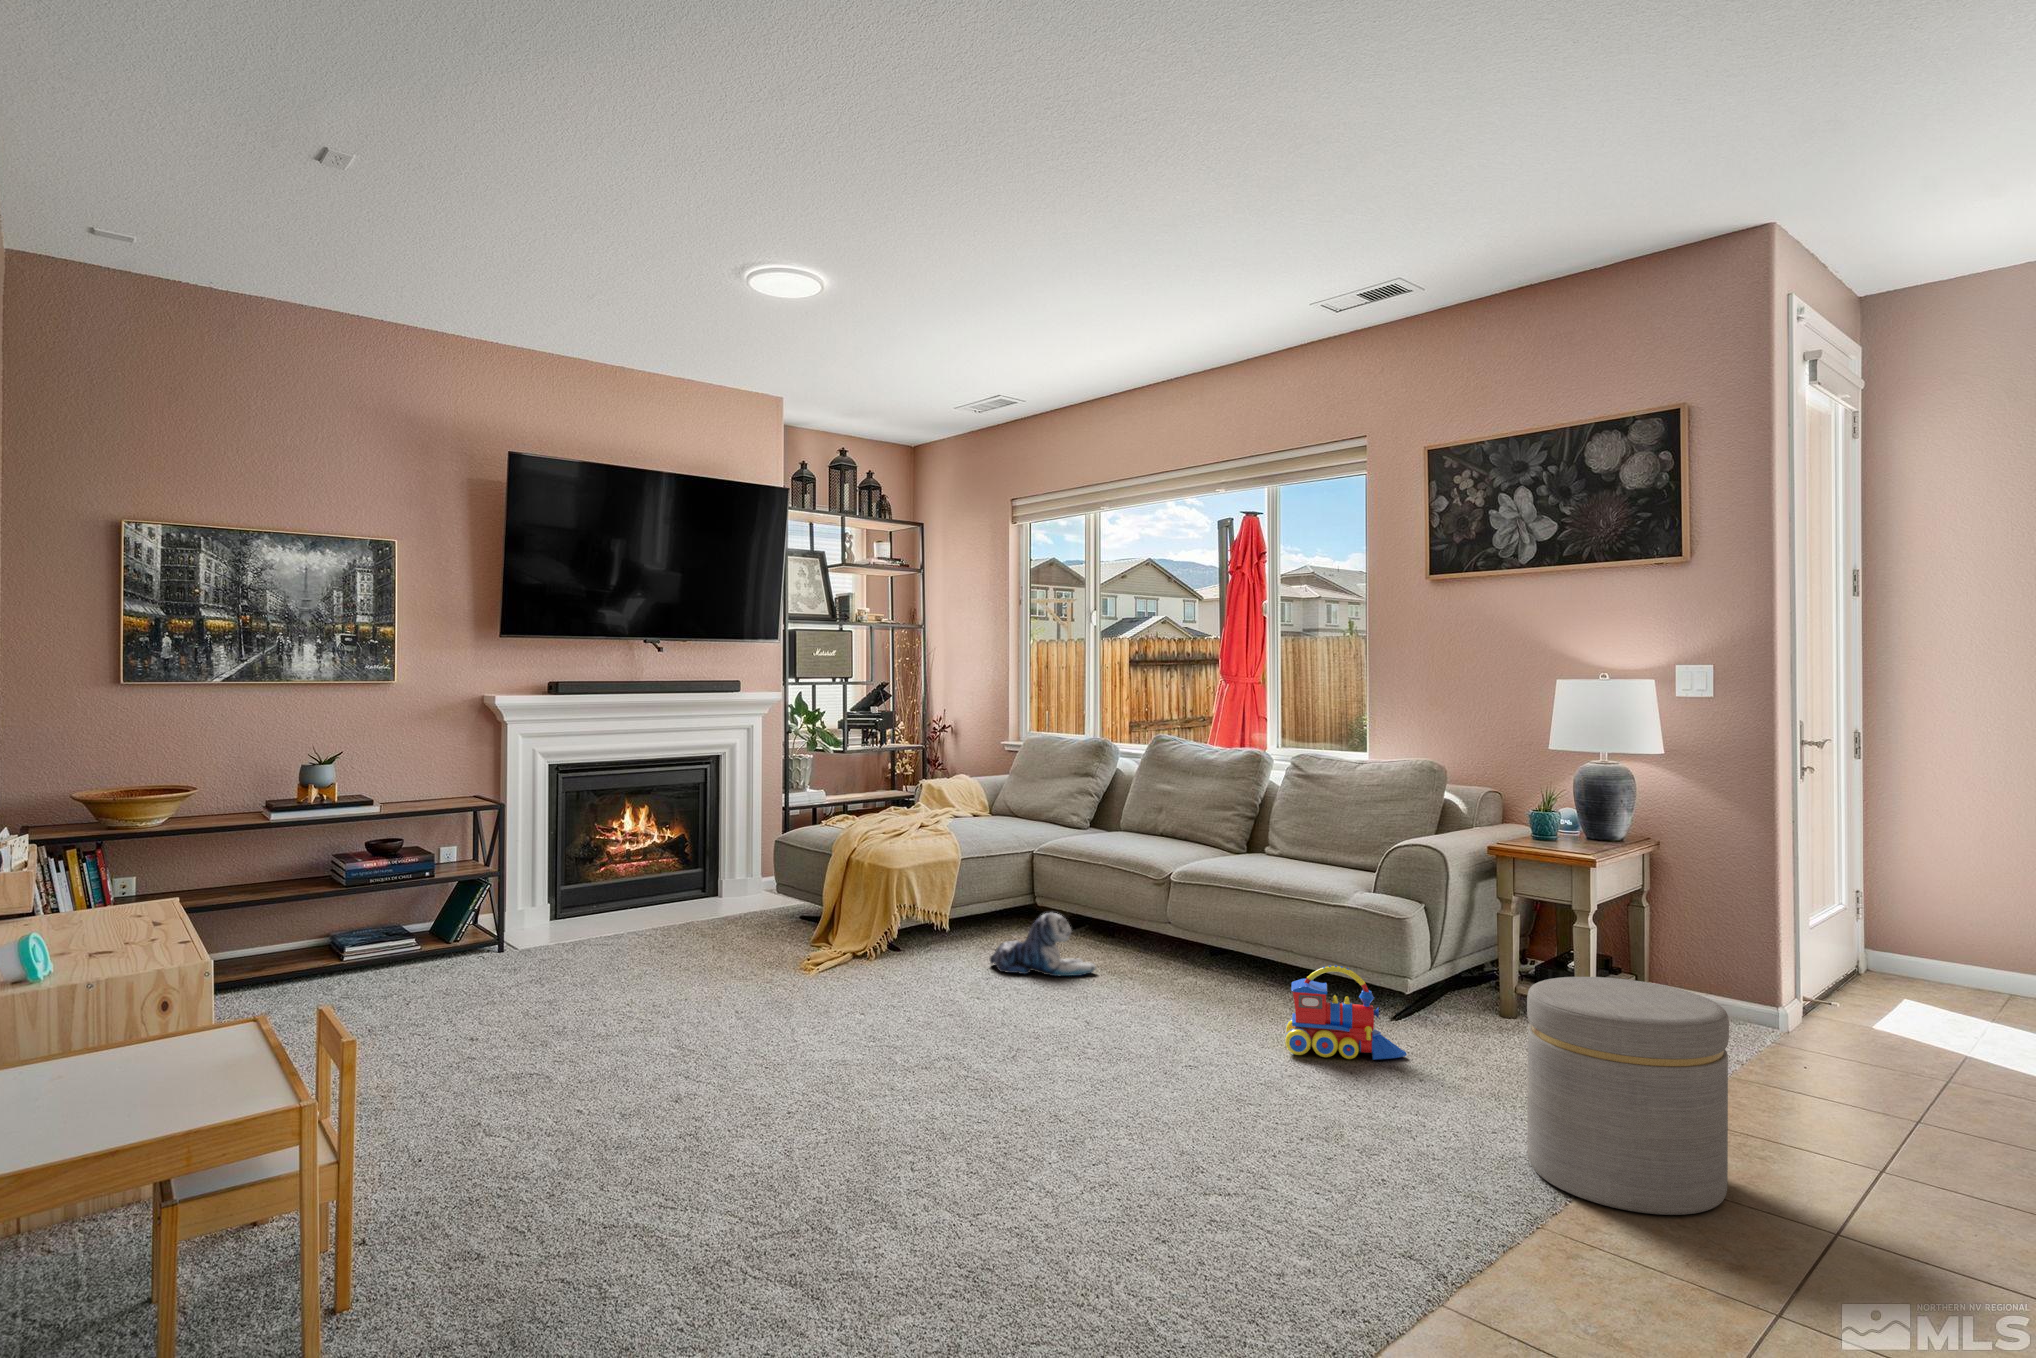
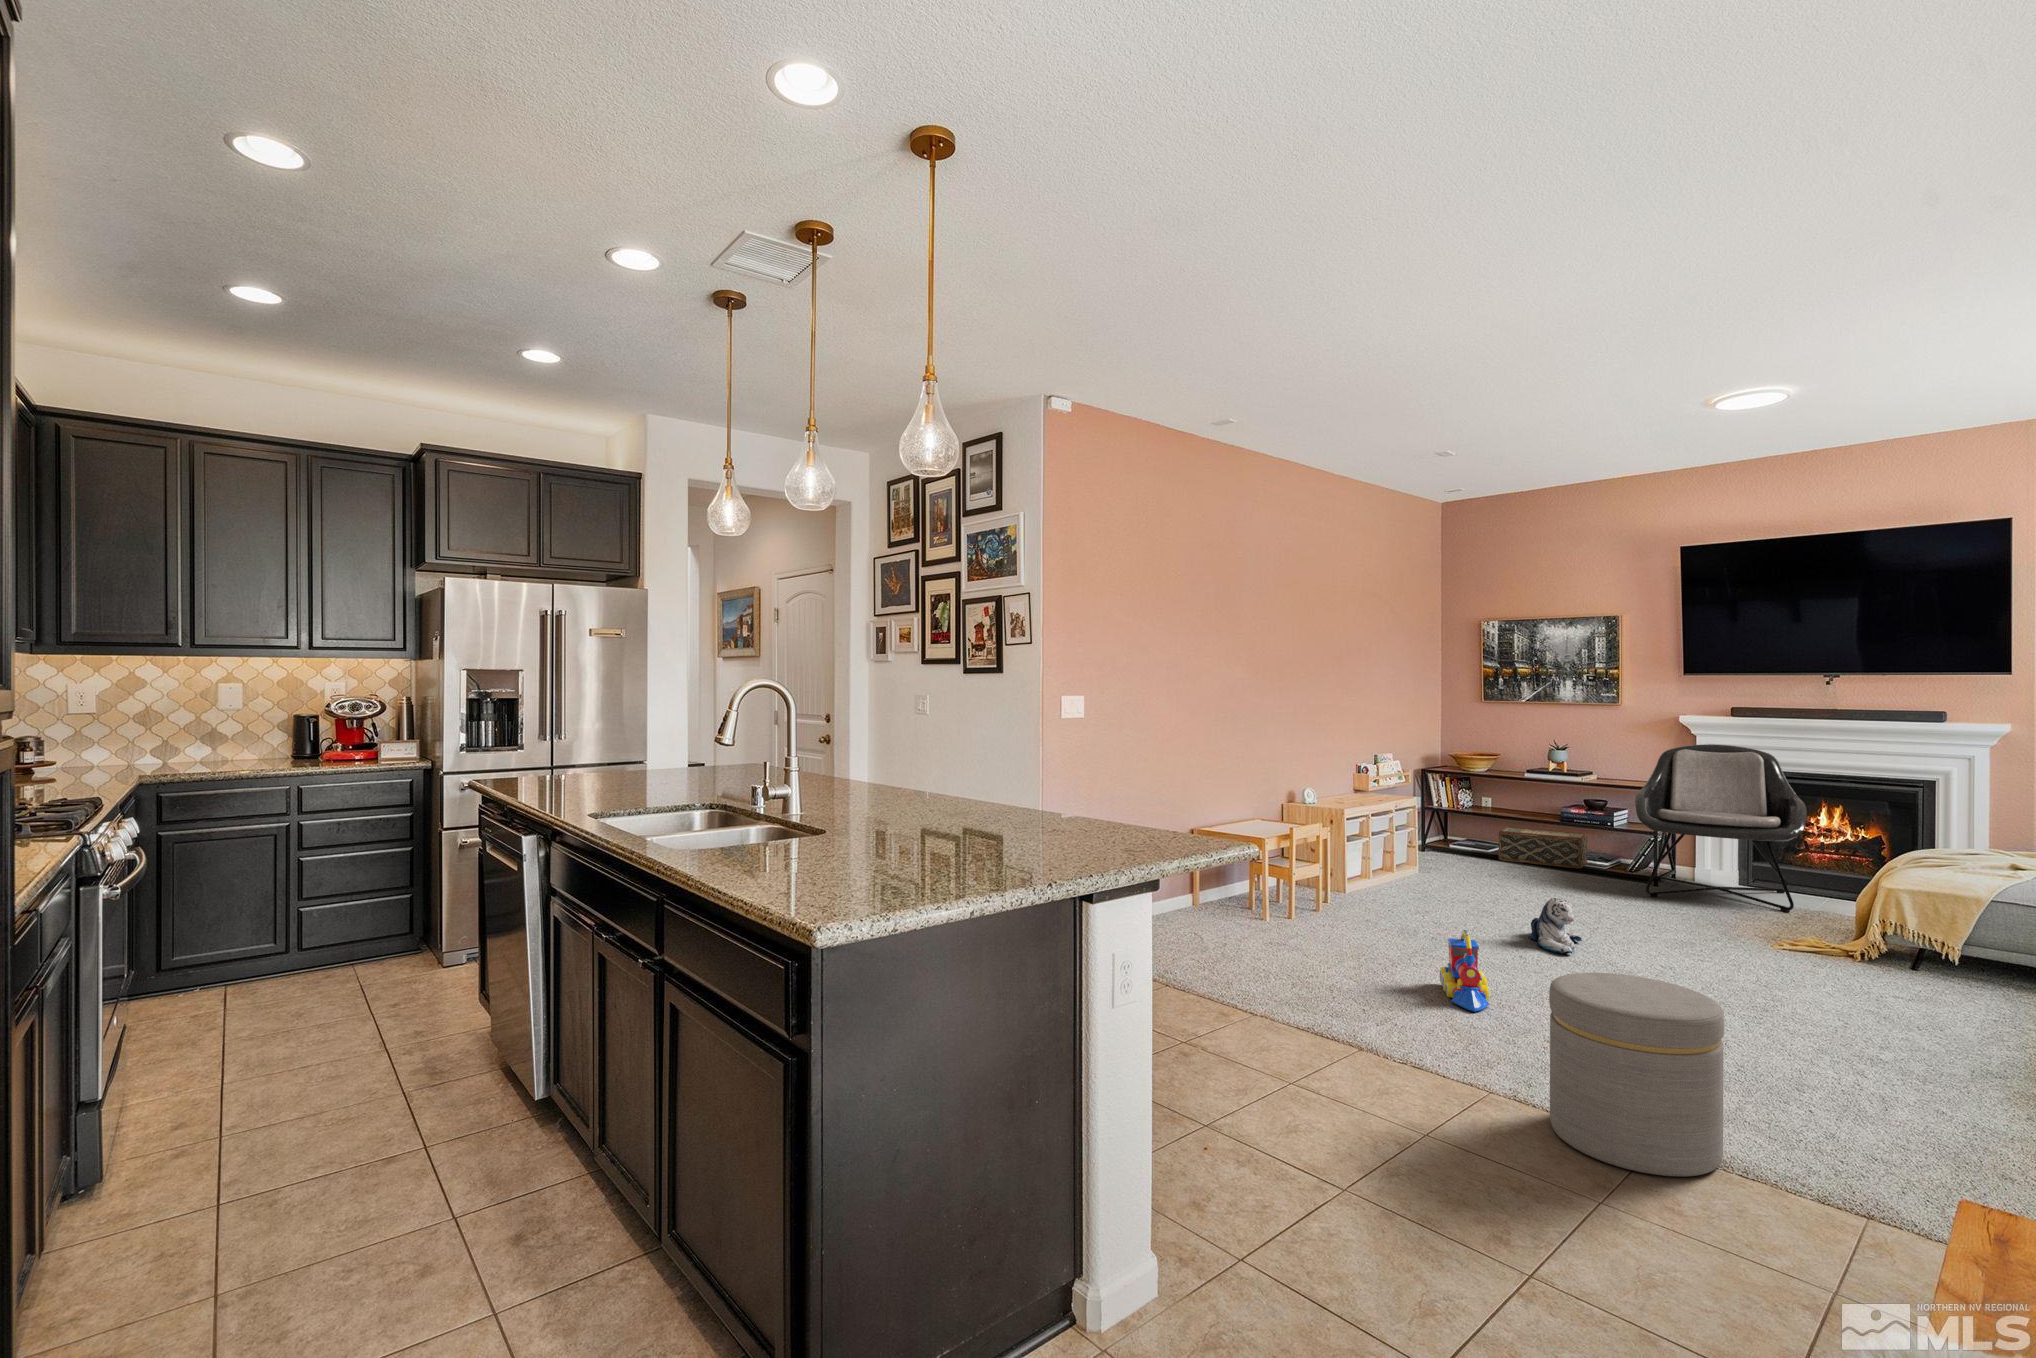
lounge chair: none [490,736,726,965] -> present [1635,744,1807,912]
woven basket: none [206,902,383,987] -> present [1499,826,1587,868]
plush toy: present [990,913,1096,976] -> present [1529,898,1582,954]
toy train: present [1285,965,1407,1060] -> present [1440,930,1490,1012]

